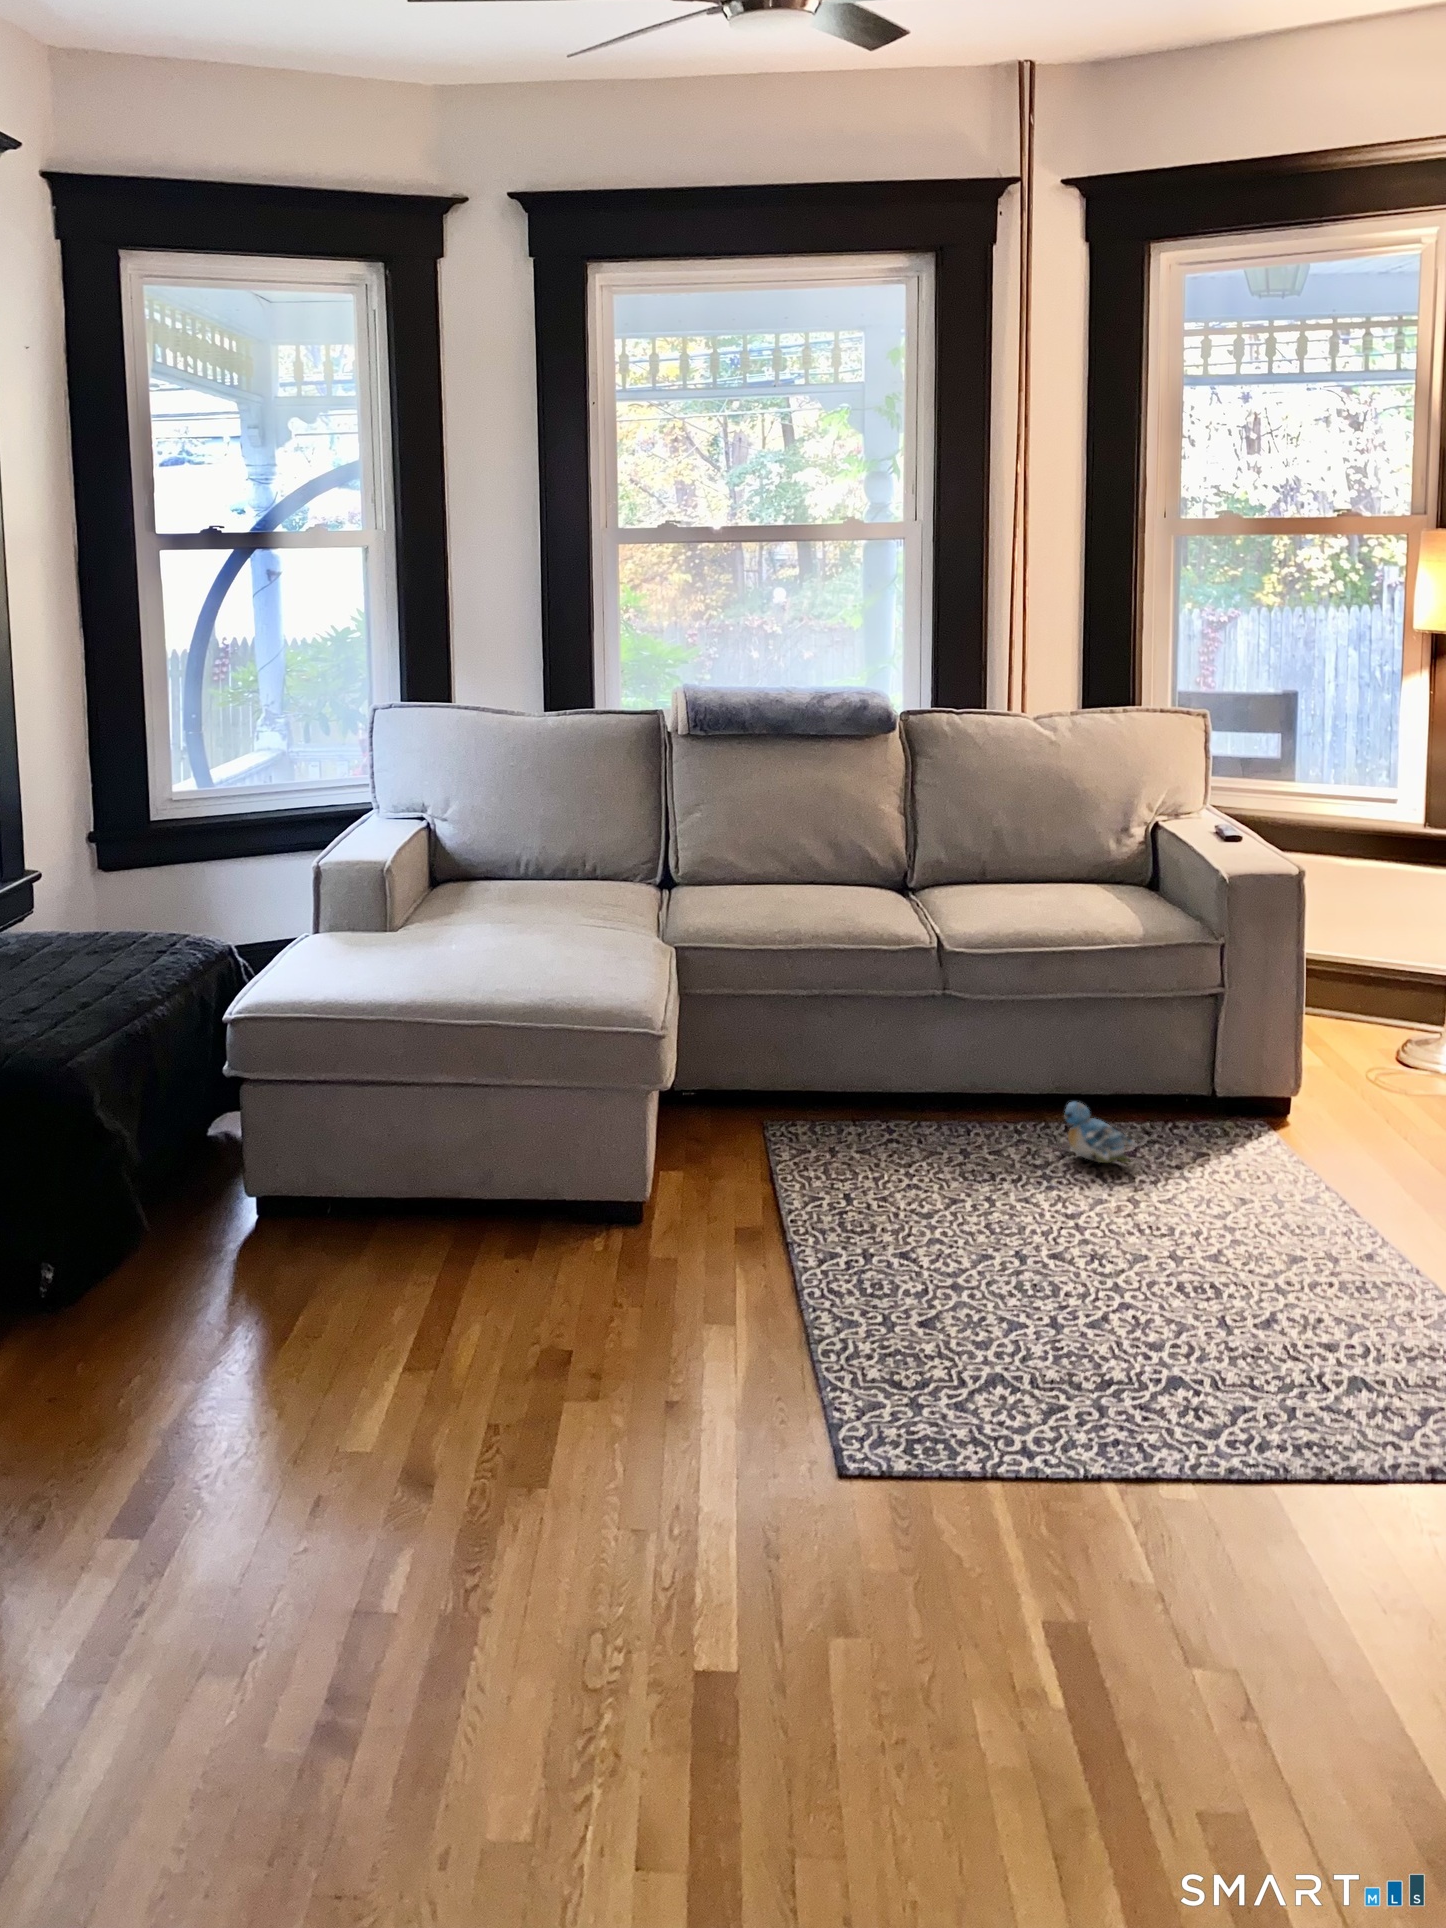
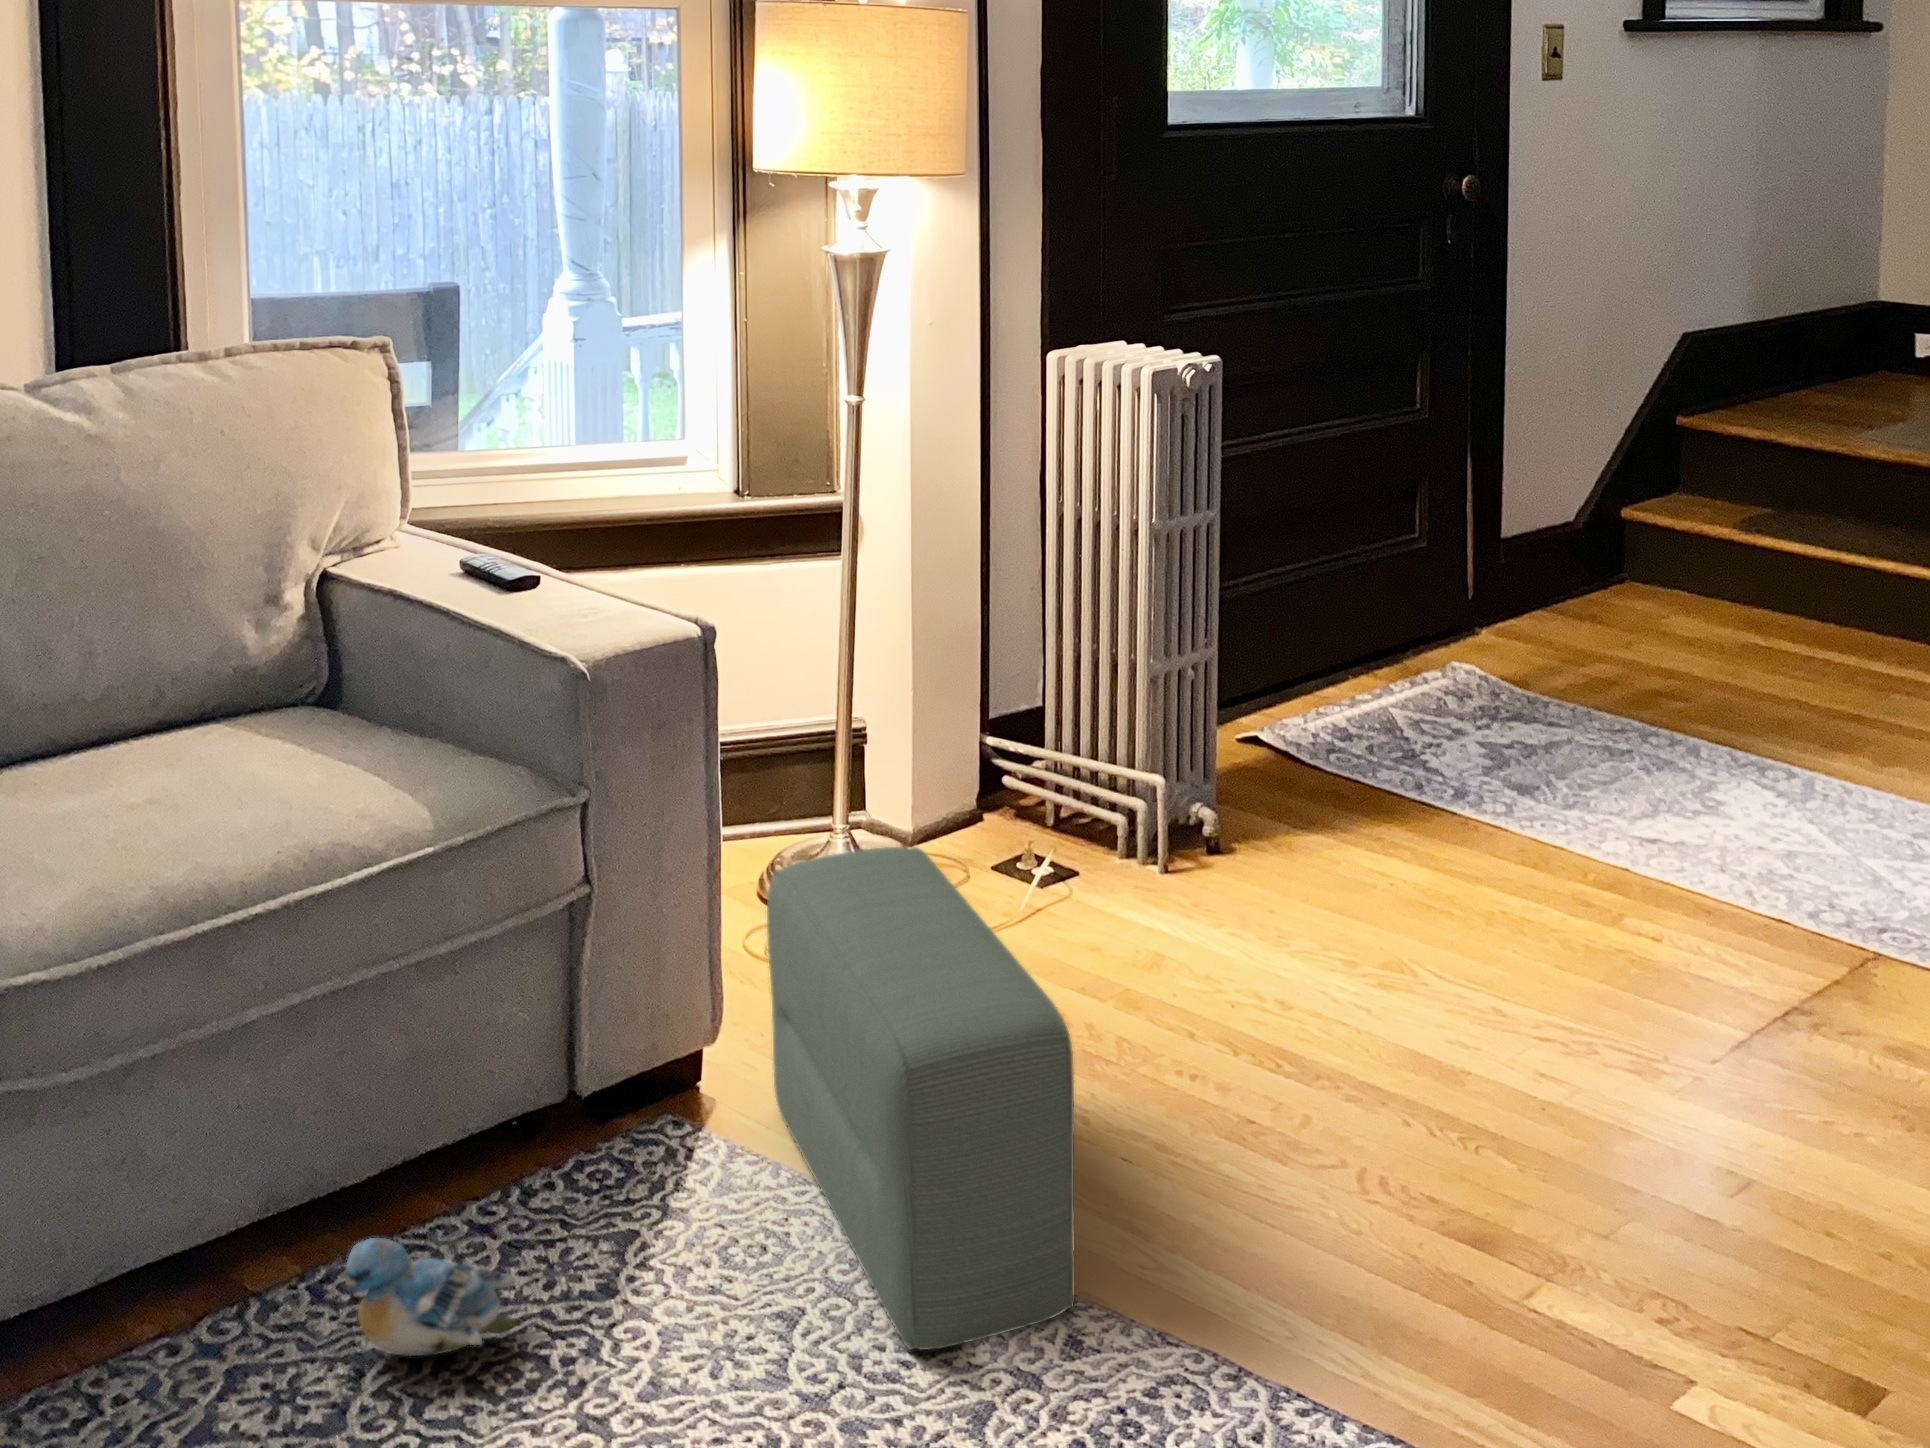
pouf: none [1288,1005,1412,1248] -> present [767,847,1075,1350]

